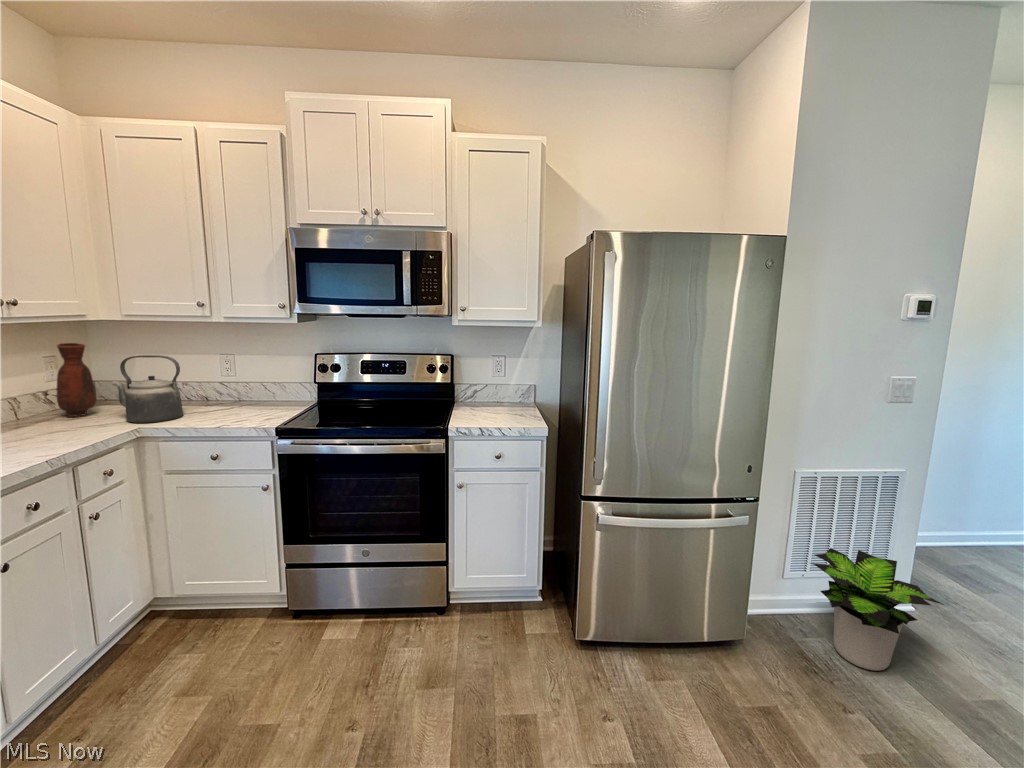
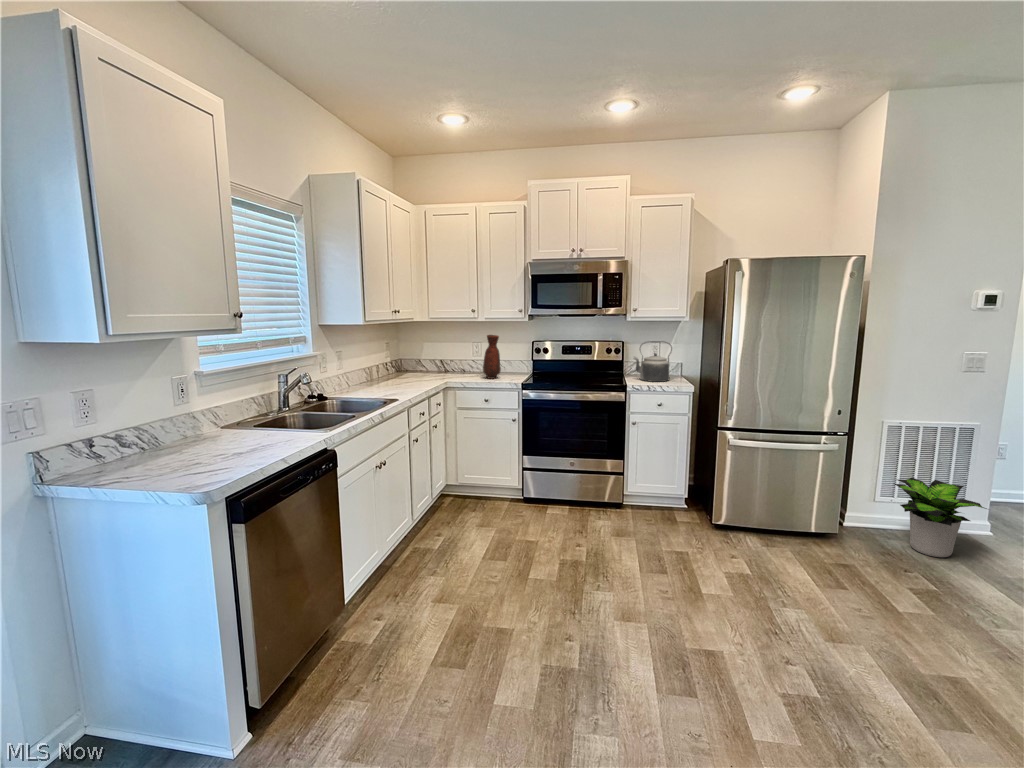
vase: present [57,343,96,417] -> present [483,335,501,379]
kettle: present [112,355,183,423] -> present [634,341,672,382]

